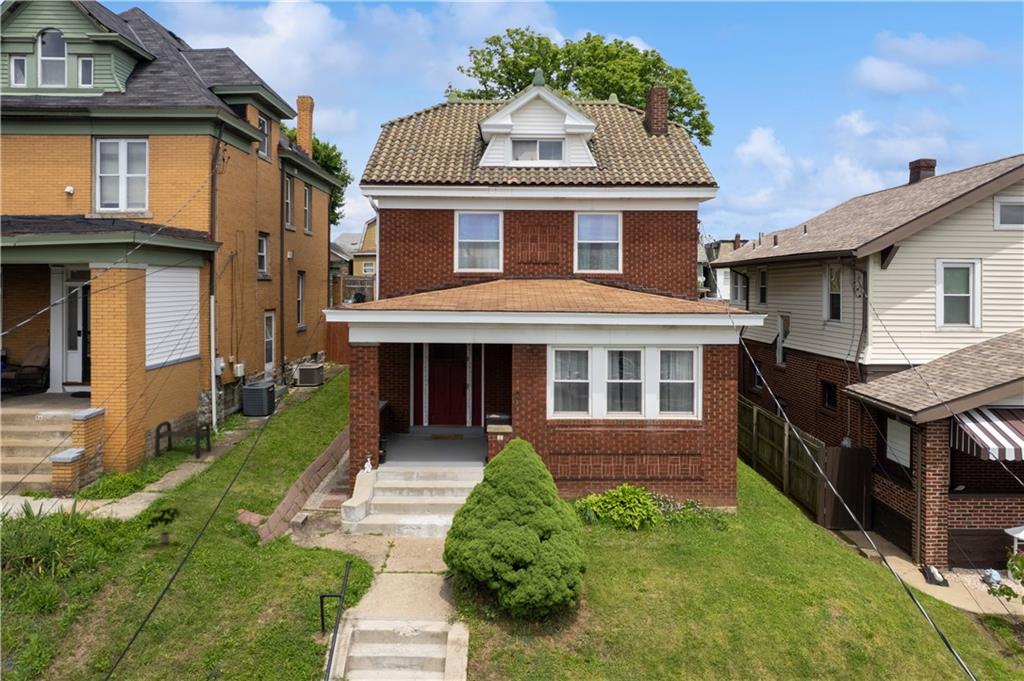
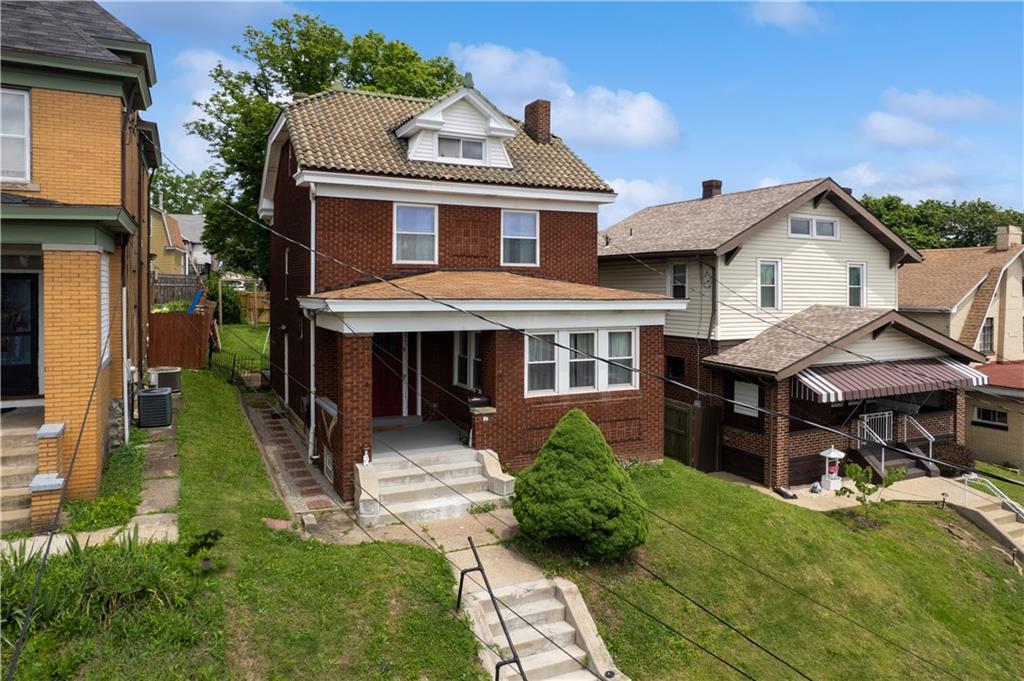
bench: present [155,421,211,458] -> none [89,428,154,473]

